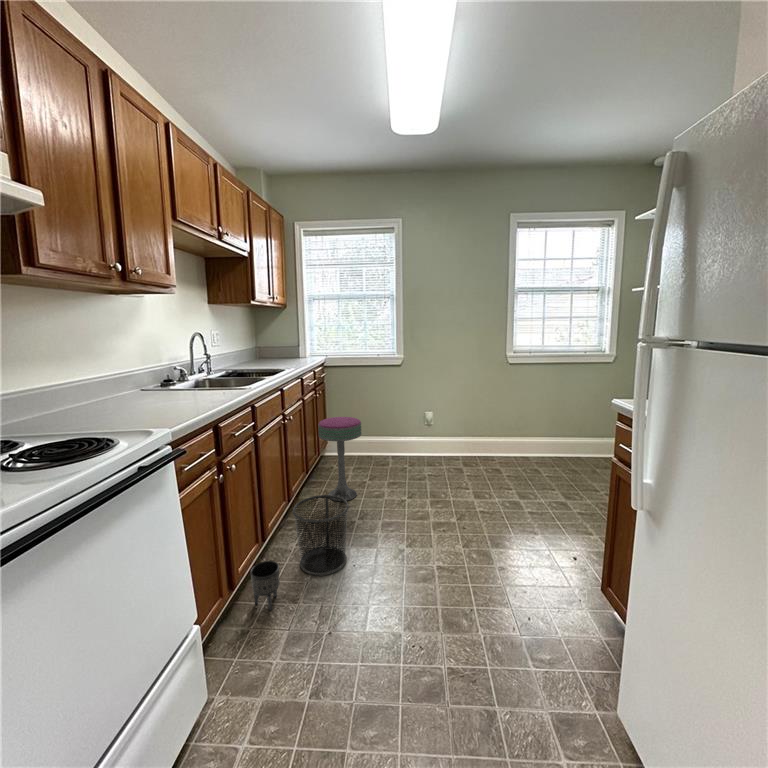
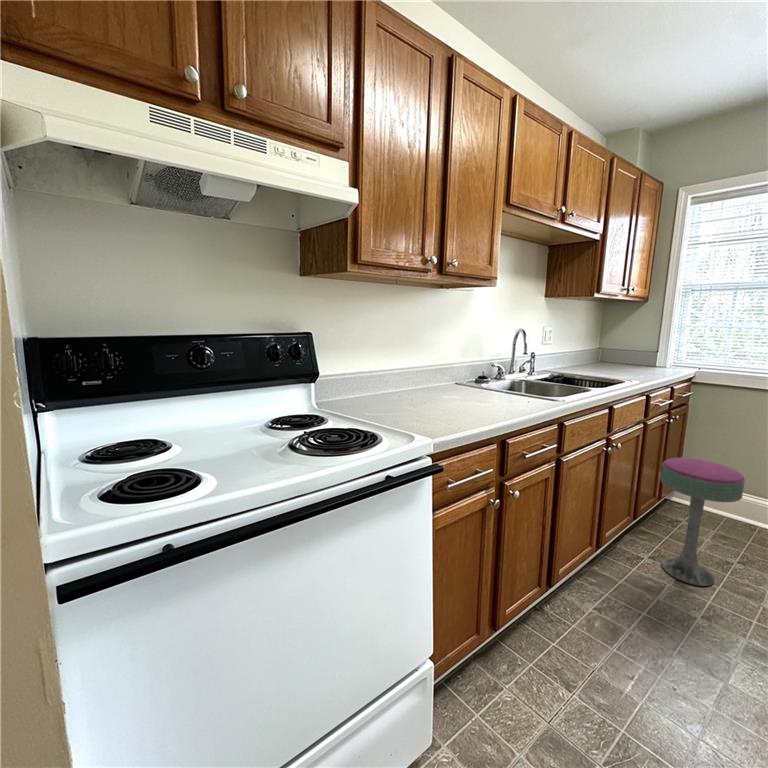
waste bin: present [293,495,349,575] -> none [590,561,686,688]
planter: present [251,561,279,610] -> none [519,614,555,680]

